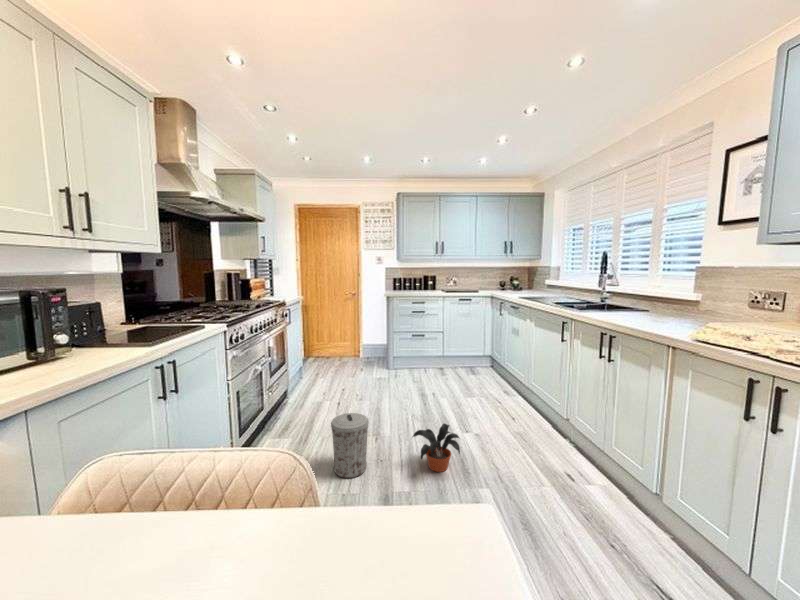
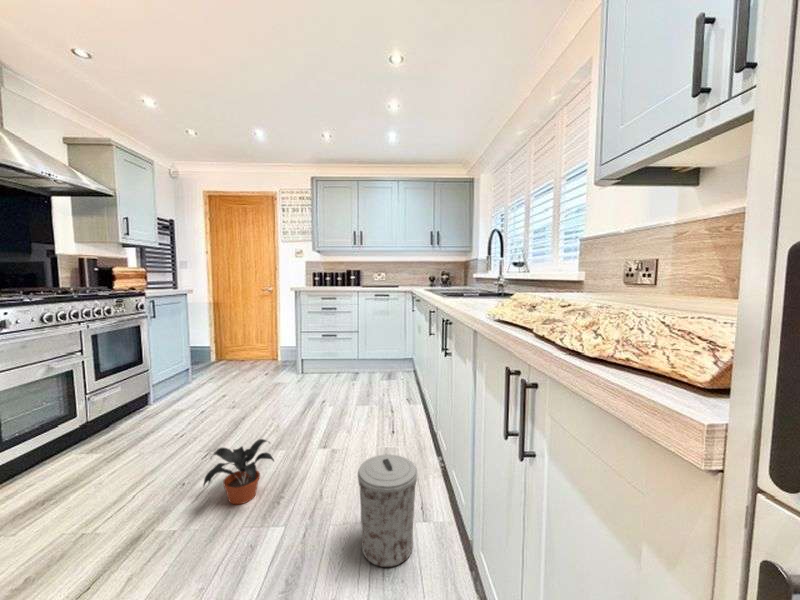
trash can: present [331,413,369,478] -> present [358,455,417,567]

